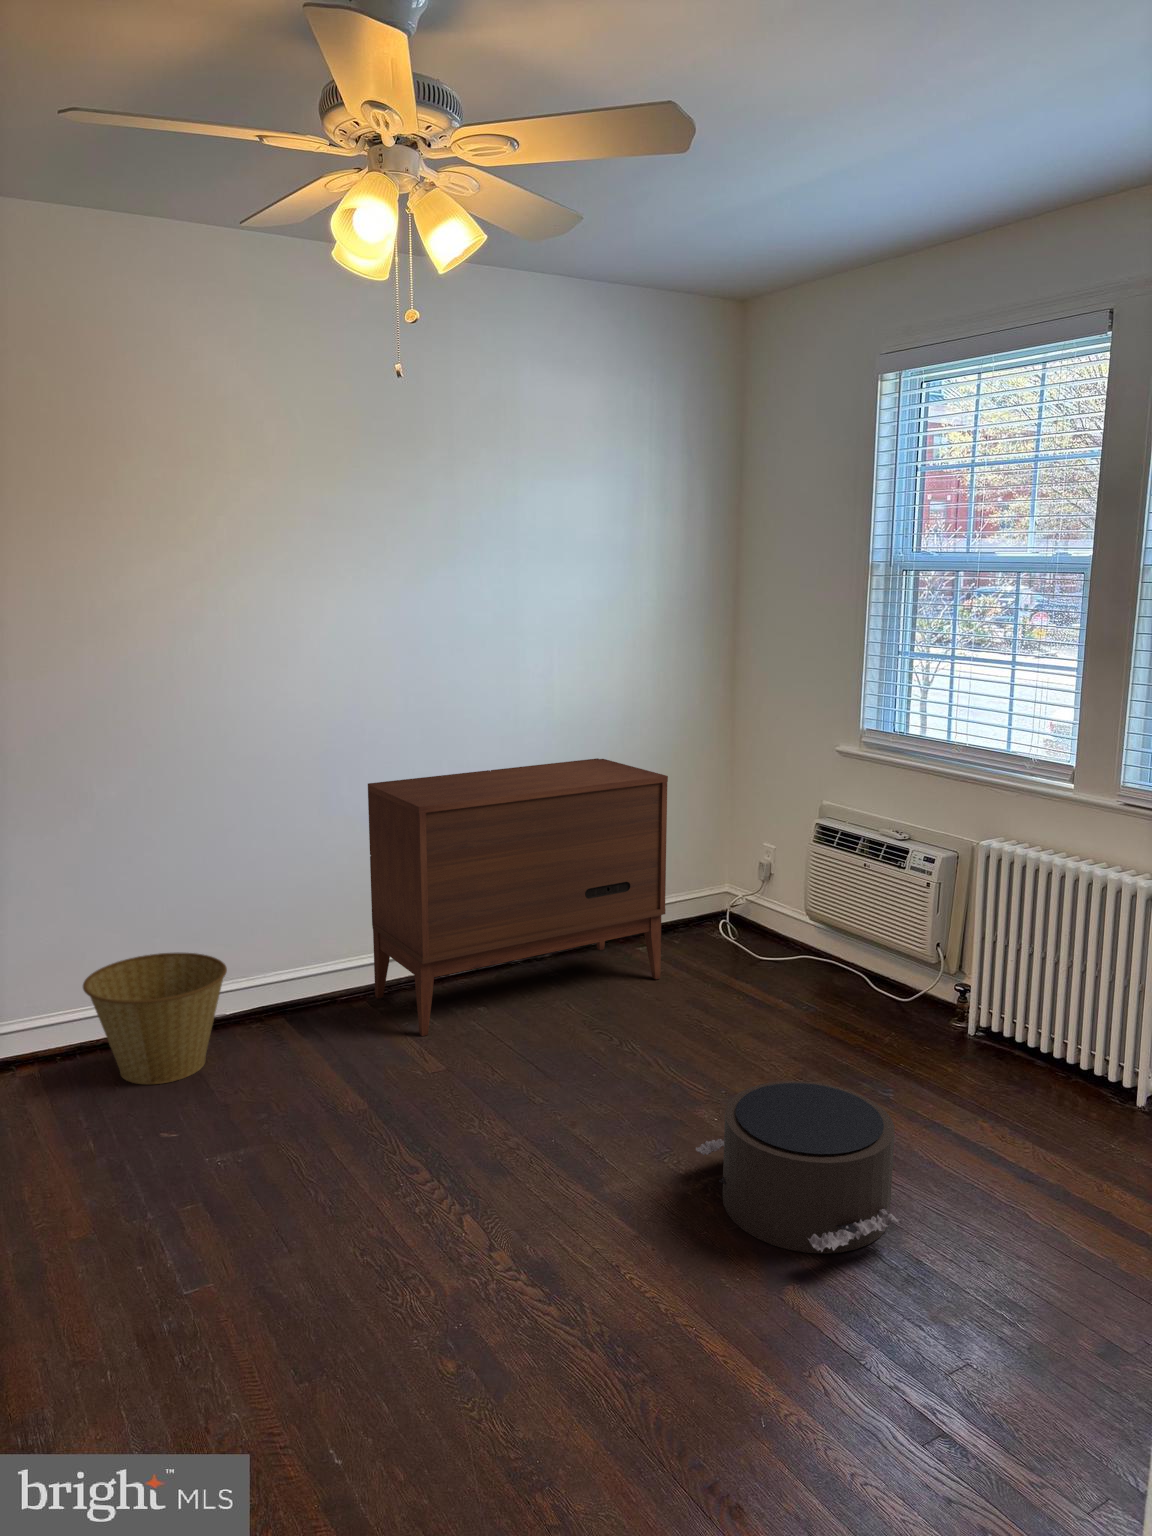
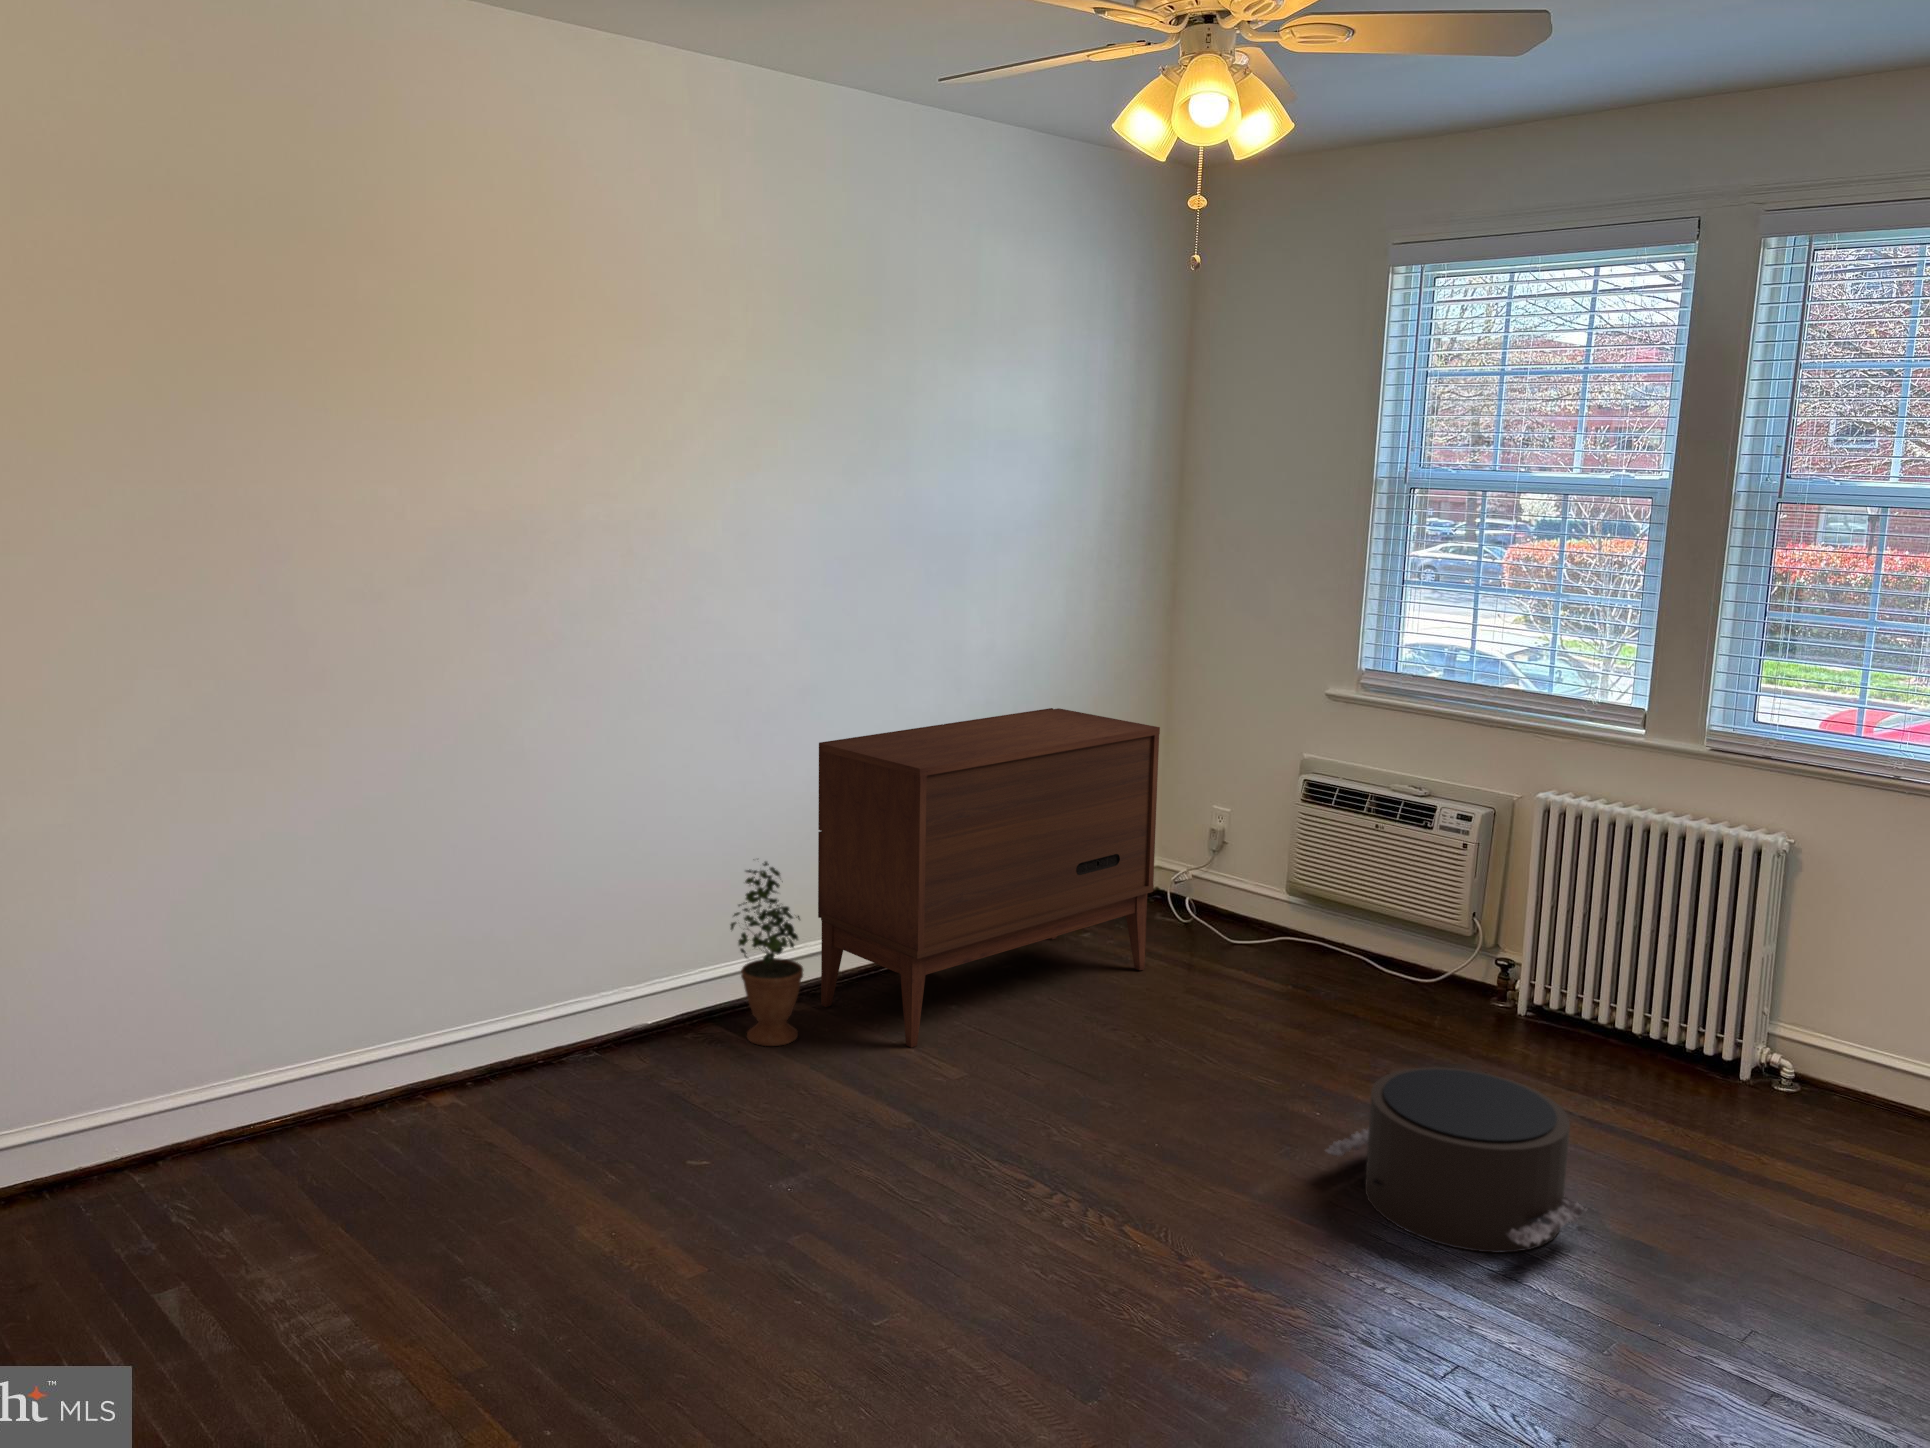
potted plant: none [276,877,342,1029] -> present [731,862,803,1046]
basket: present [83,953,227,1084] -> none [529,957,700,1121]

